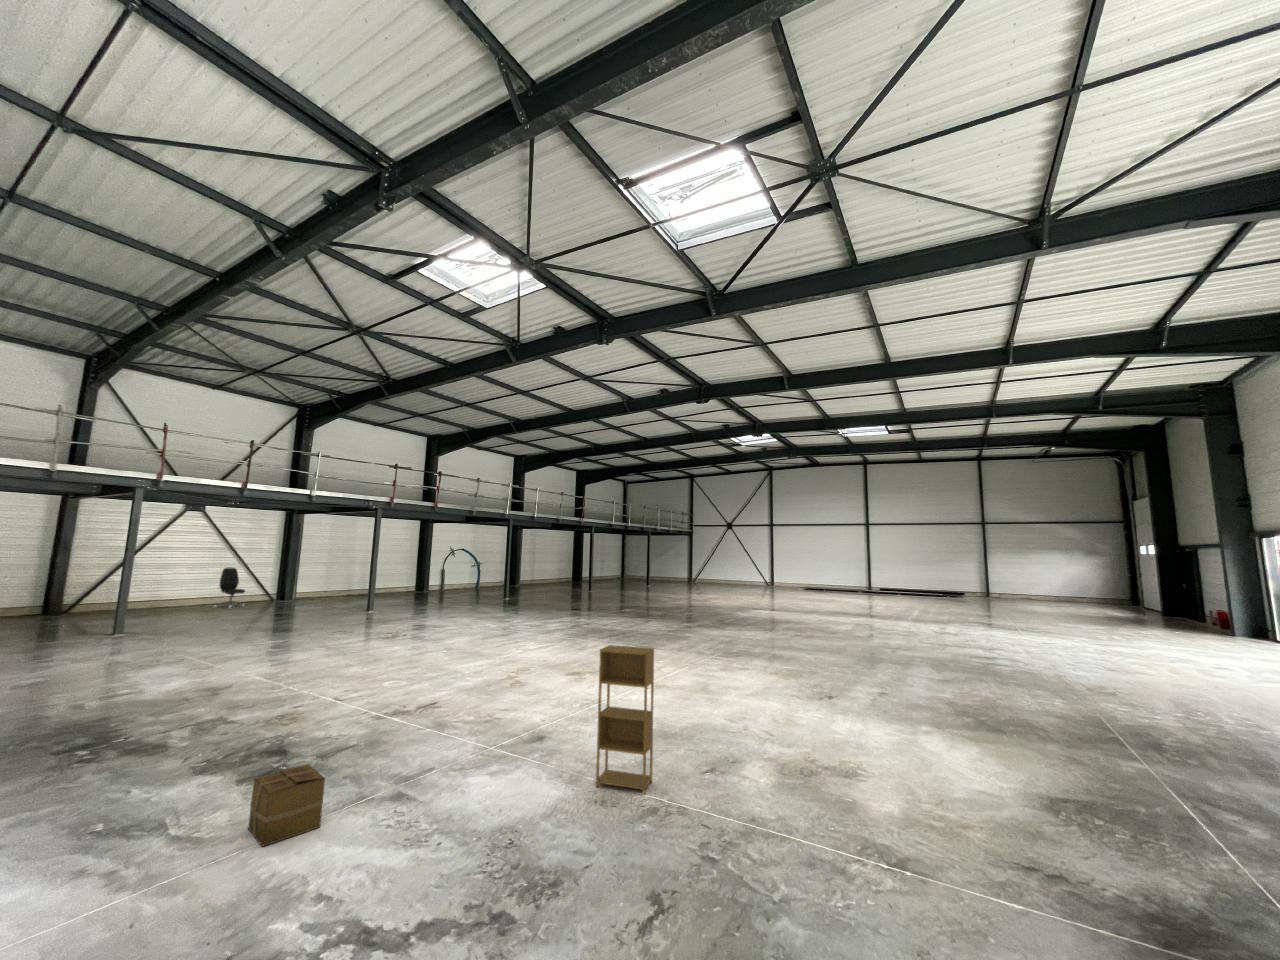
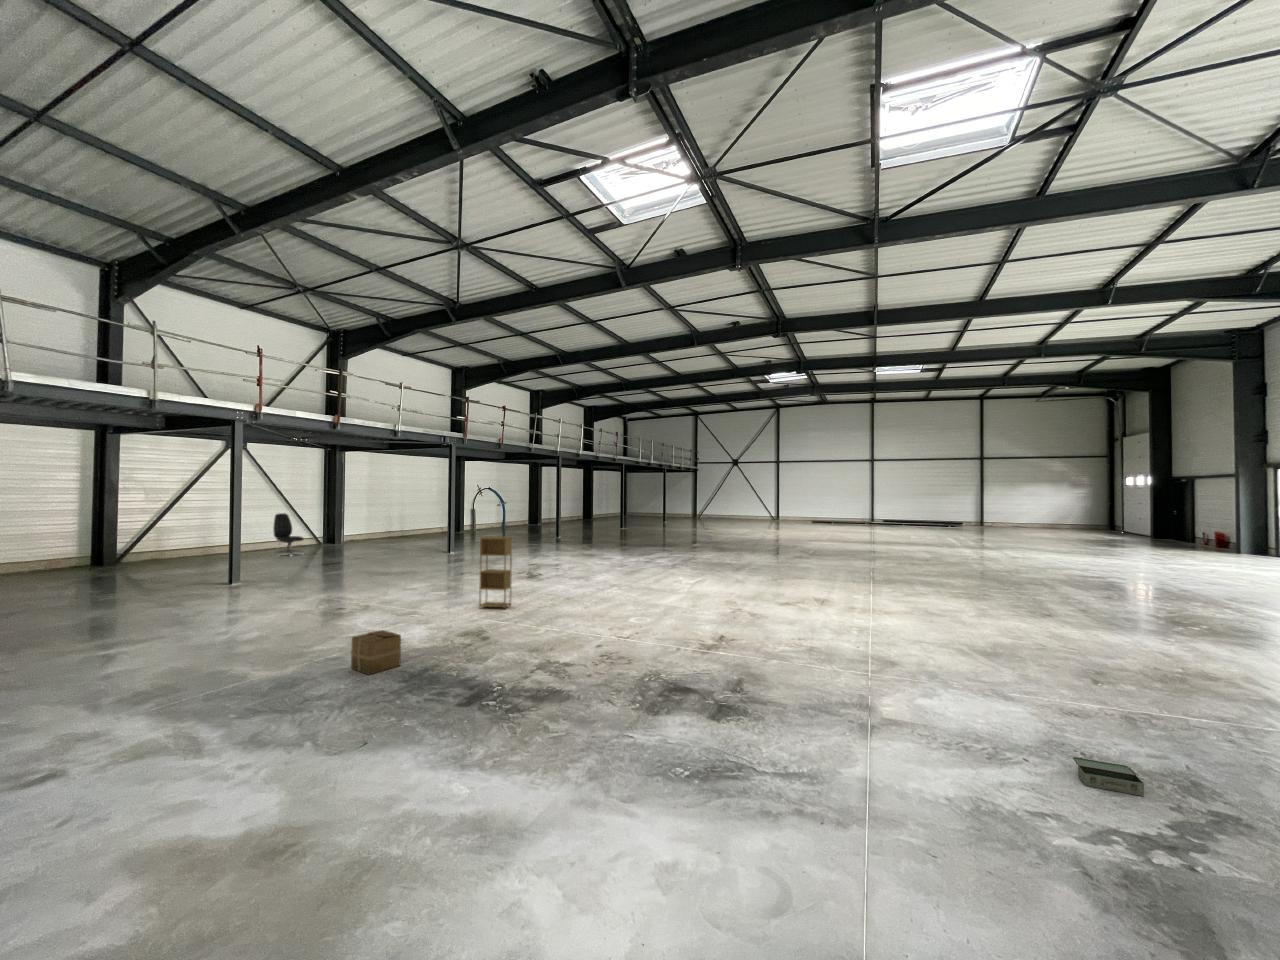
shelving unit: present [596,645,654,794] -> present [479,537,512,609]
cardboard box: present [248,764,325,846] -> present [351,630,401,674]
toolbox: none [415,828,472,872] -> present [1073,757,1144,796]

